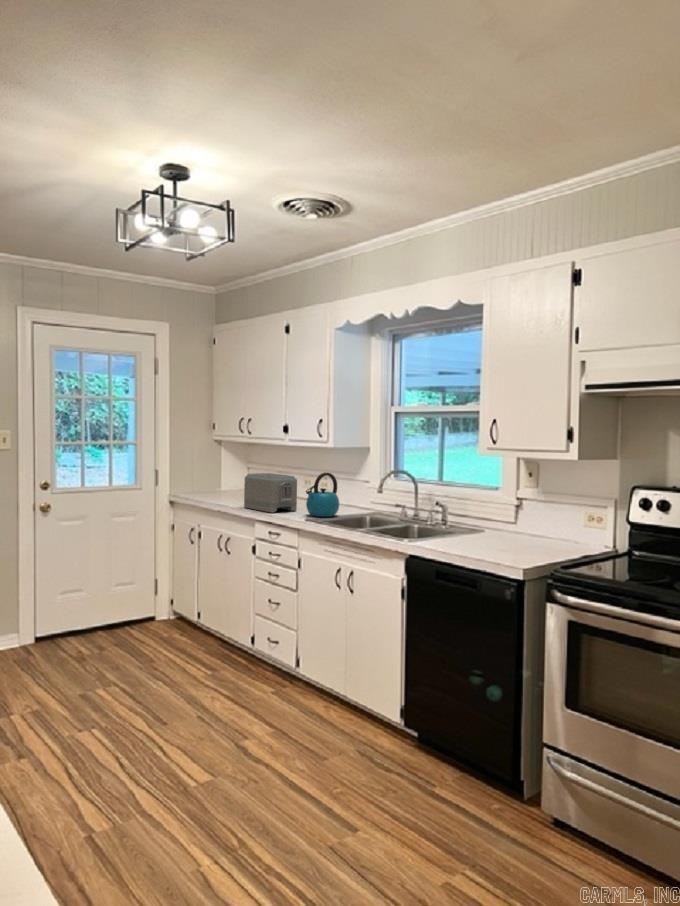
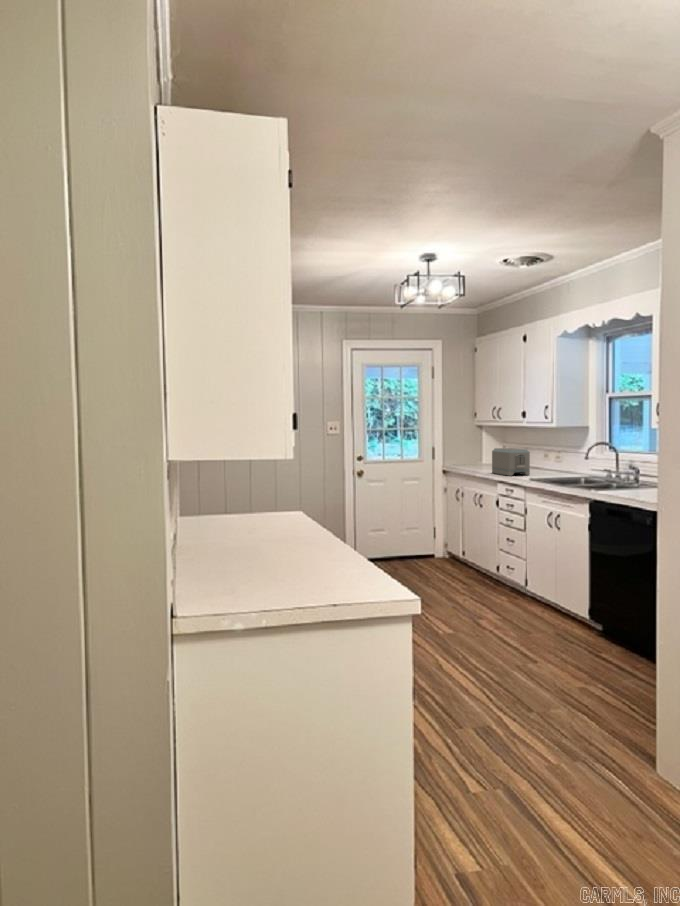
kettle: present [306,473,339,517] -> none [532,446,560,478]

